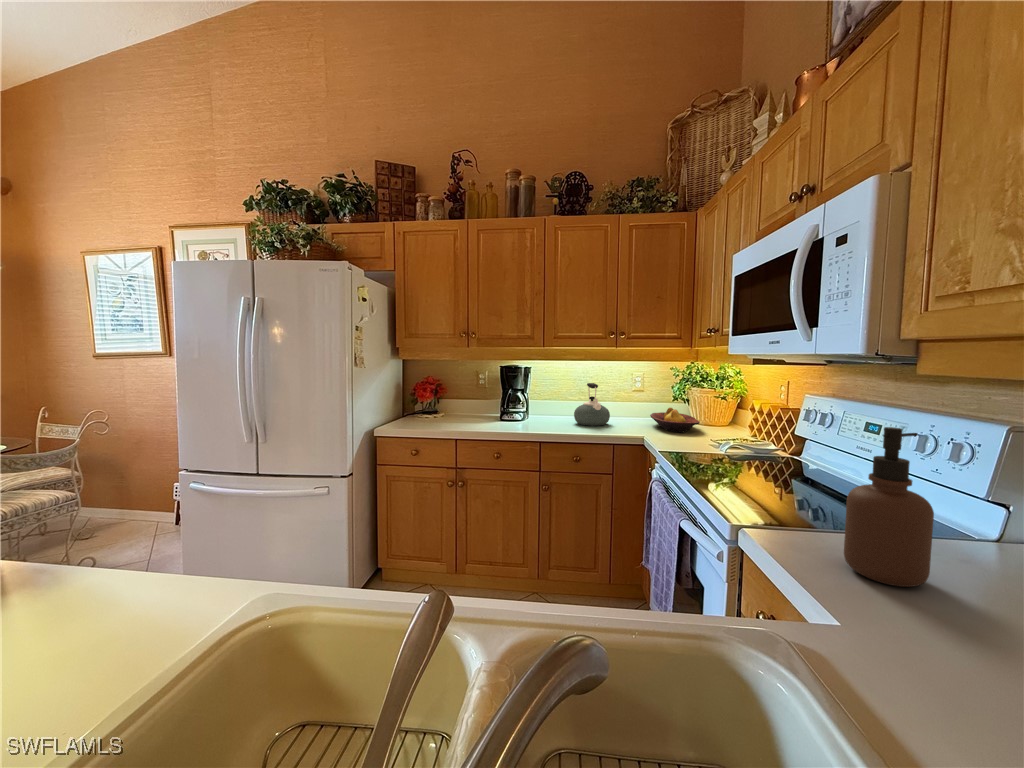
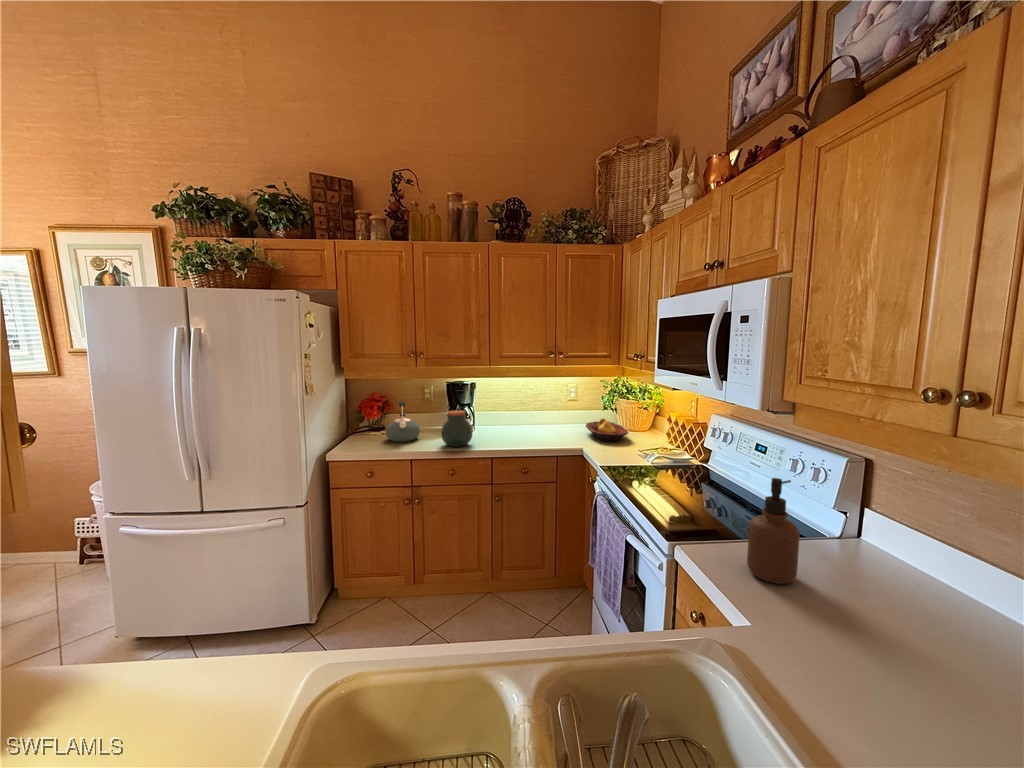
kettle: present [574,383,610,426] -> present [386,401,420,442]
jar: none [489,391,522,429] -> present [441,410,473,447]

